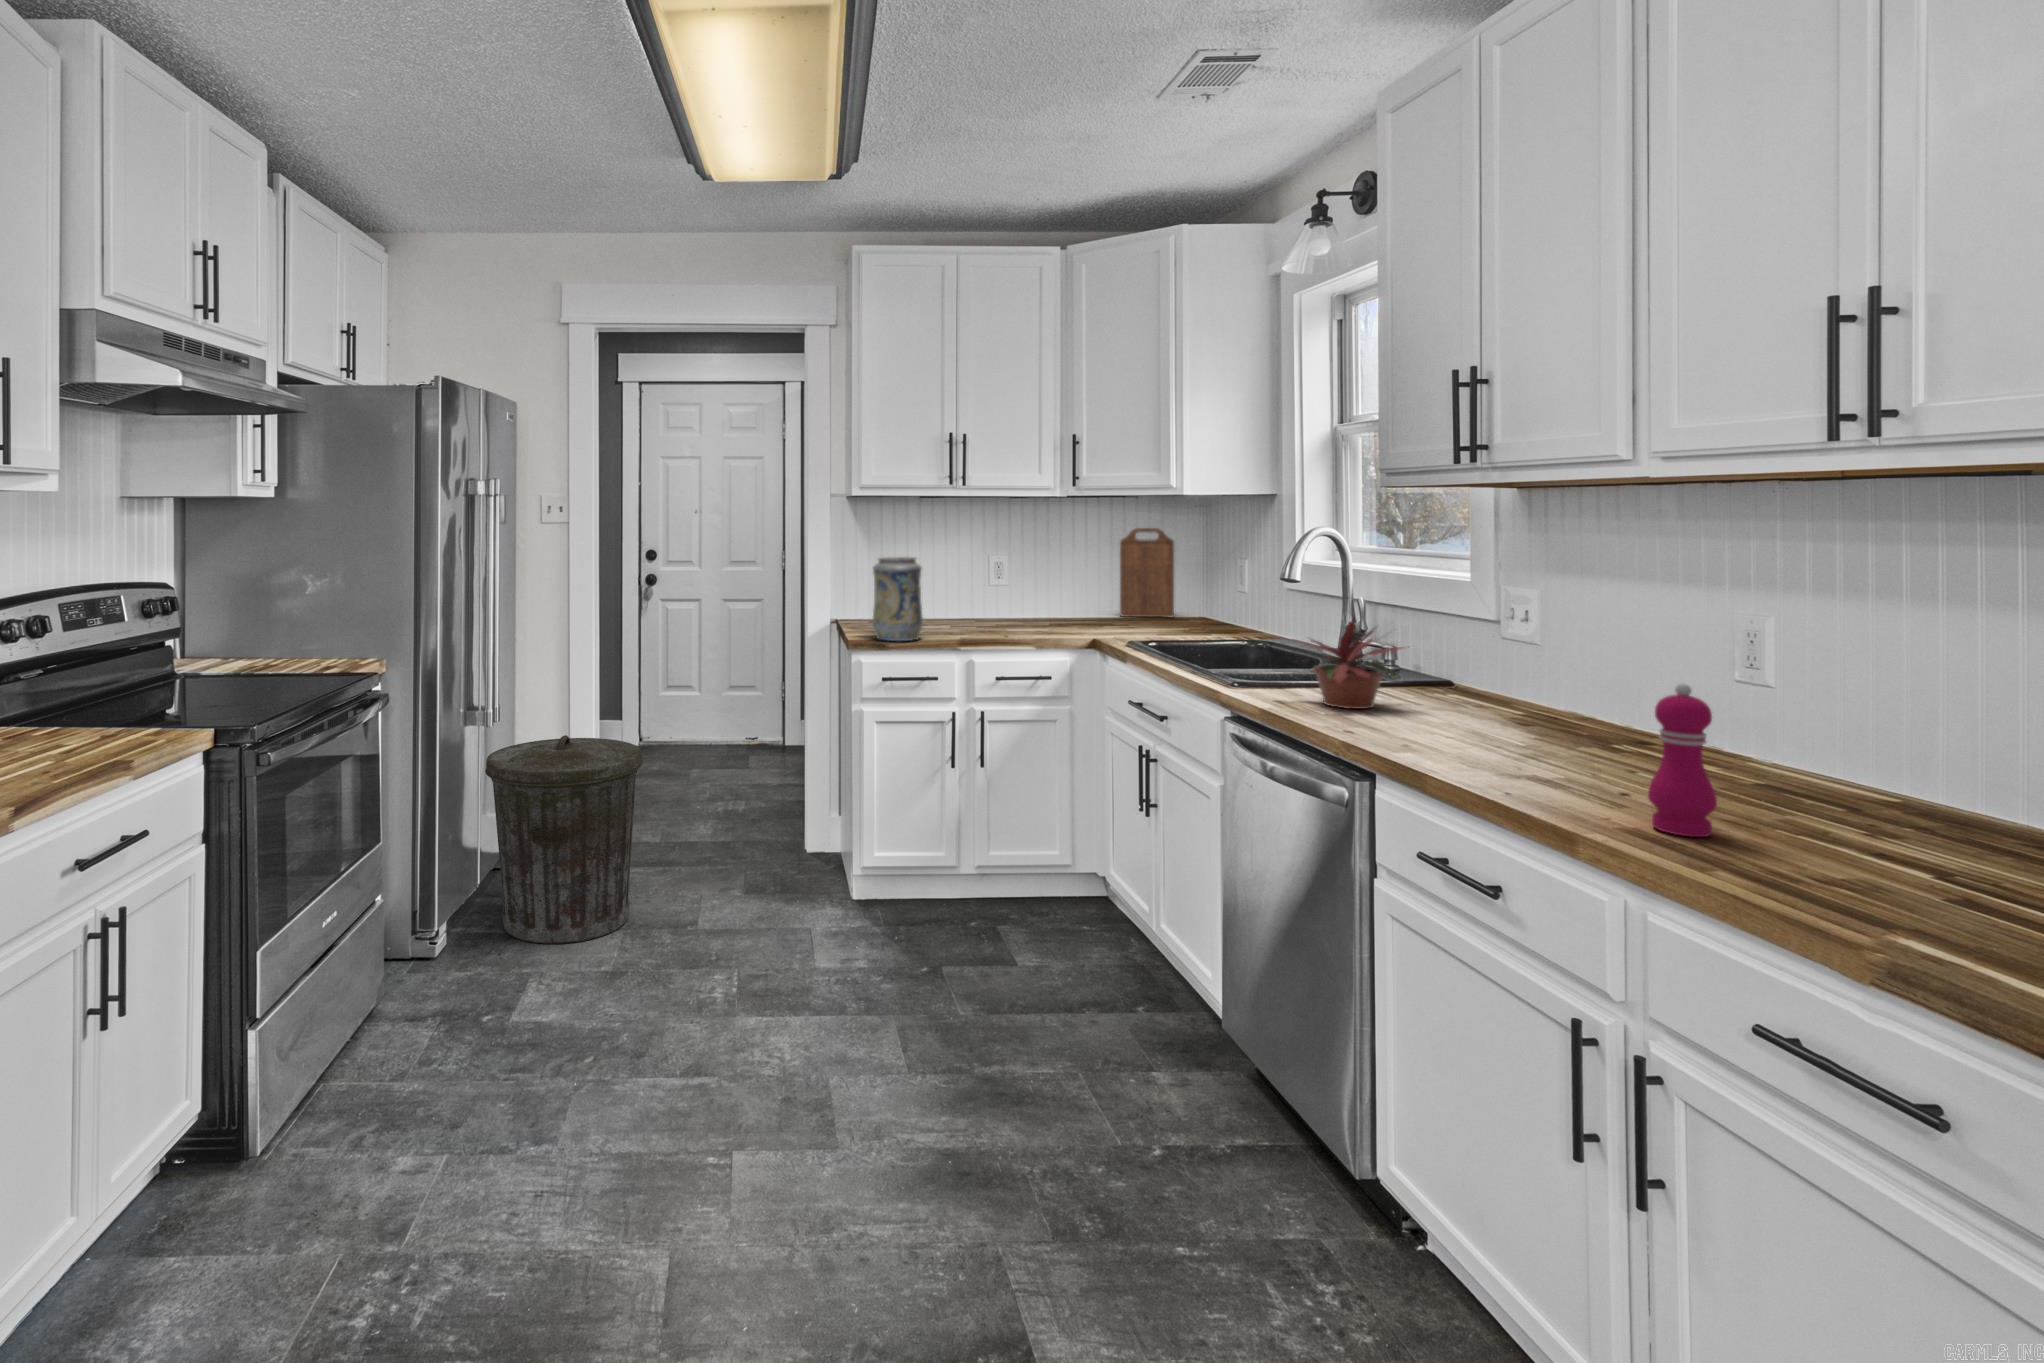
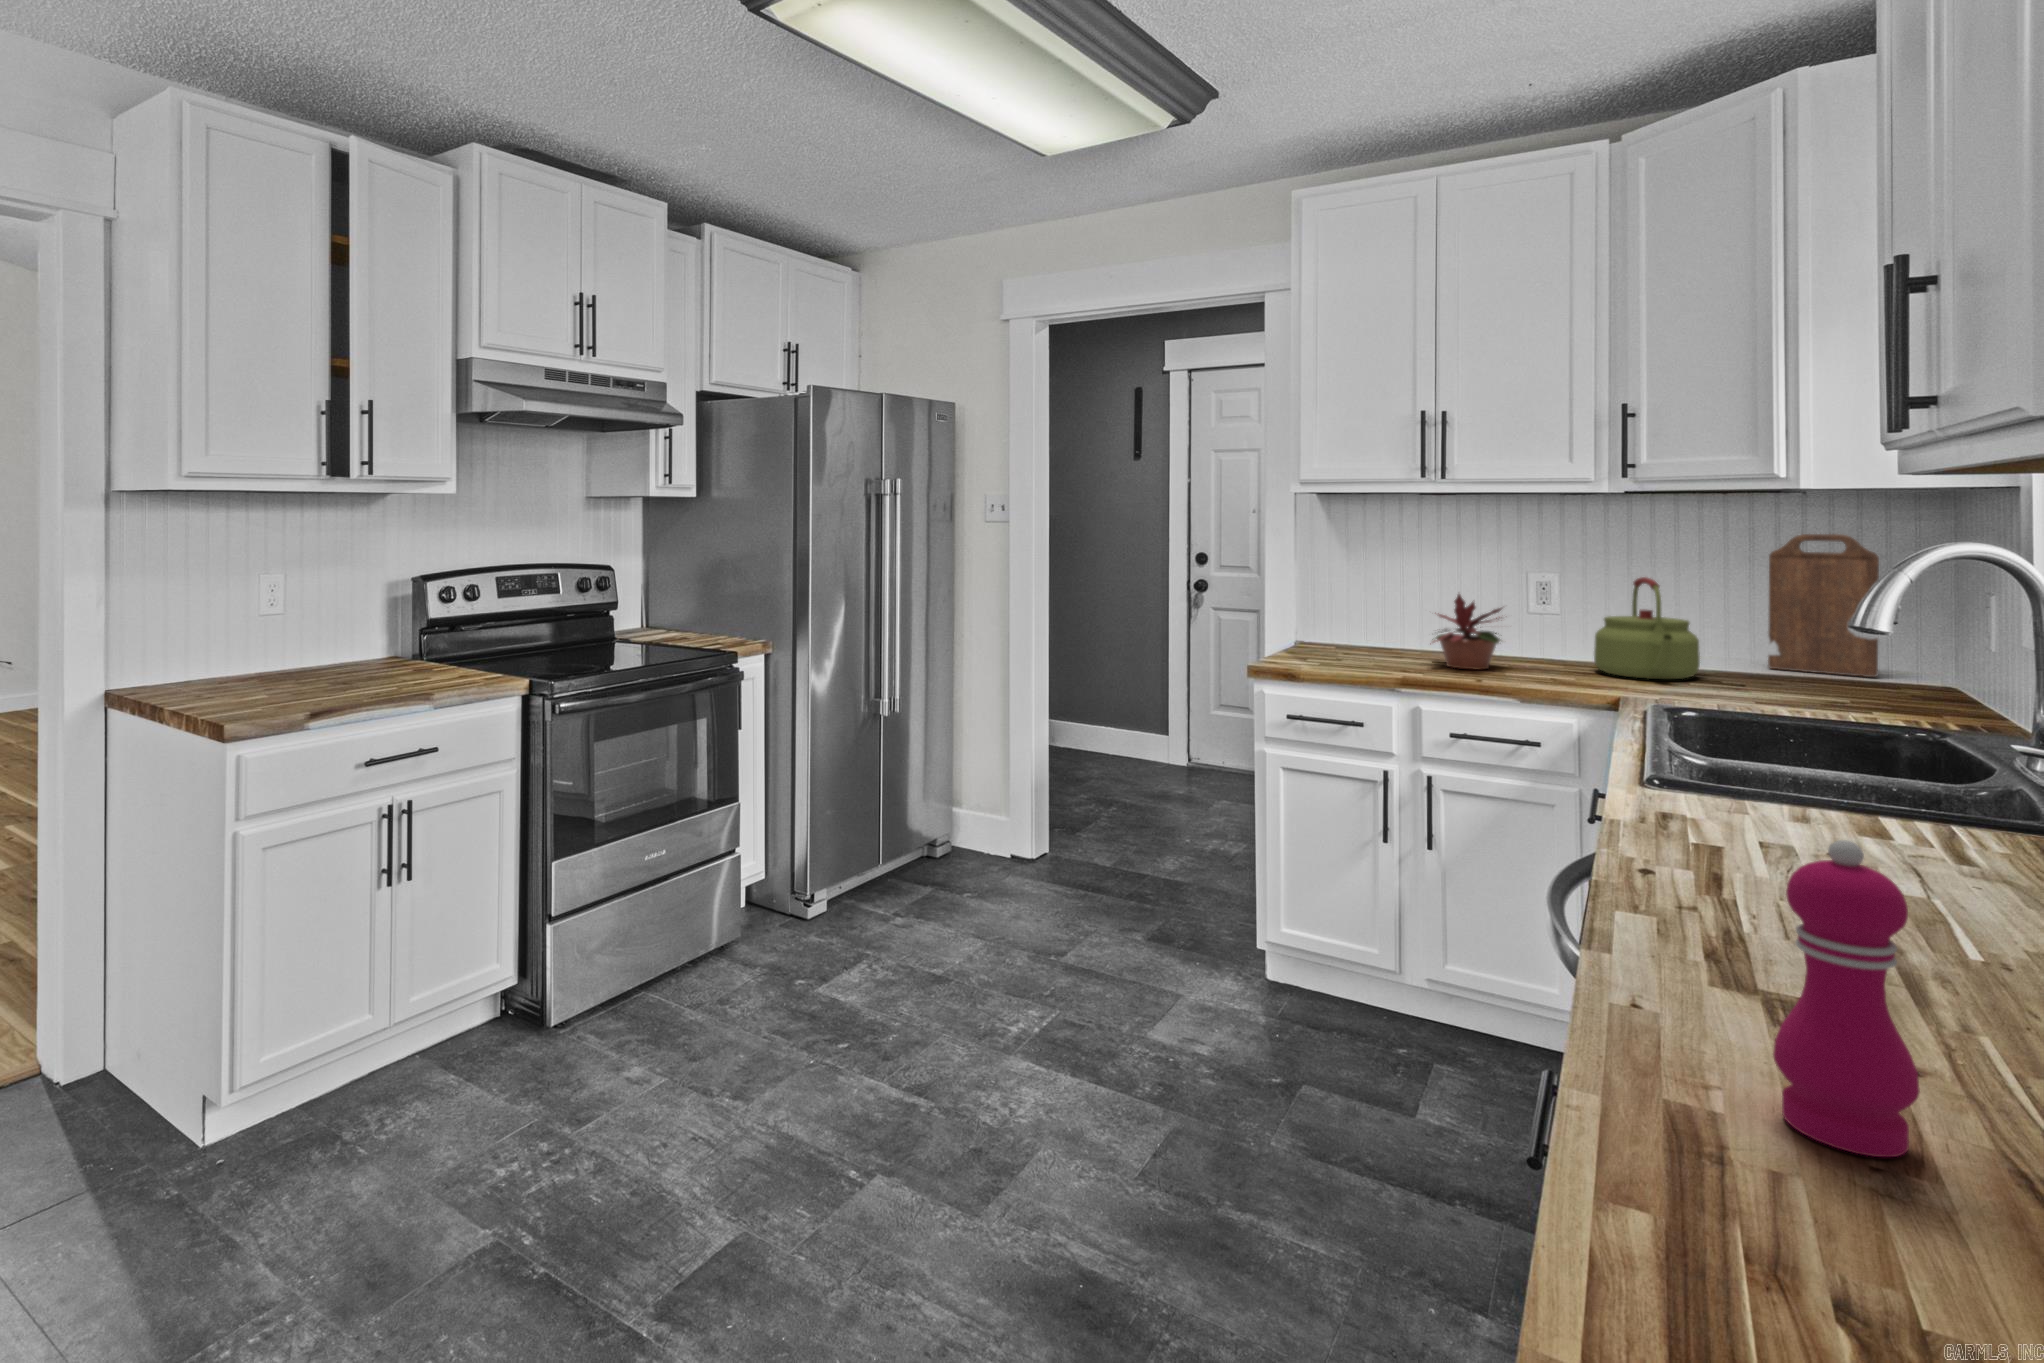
decorative vase: present [872,557,923,641] -> none [1294,566,1365,672]
kettle: none [1044,559,1104,628] -> present [1594,577,1700,679]
potted plant: present [1305,618,1402,709] -> present [1432,594,1502,670]
trash can: present [485,735,643,944] -> none [865,734,1021,944]

